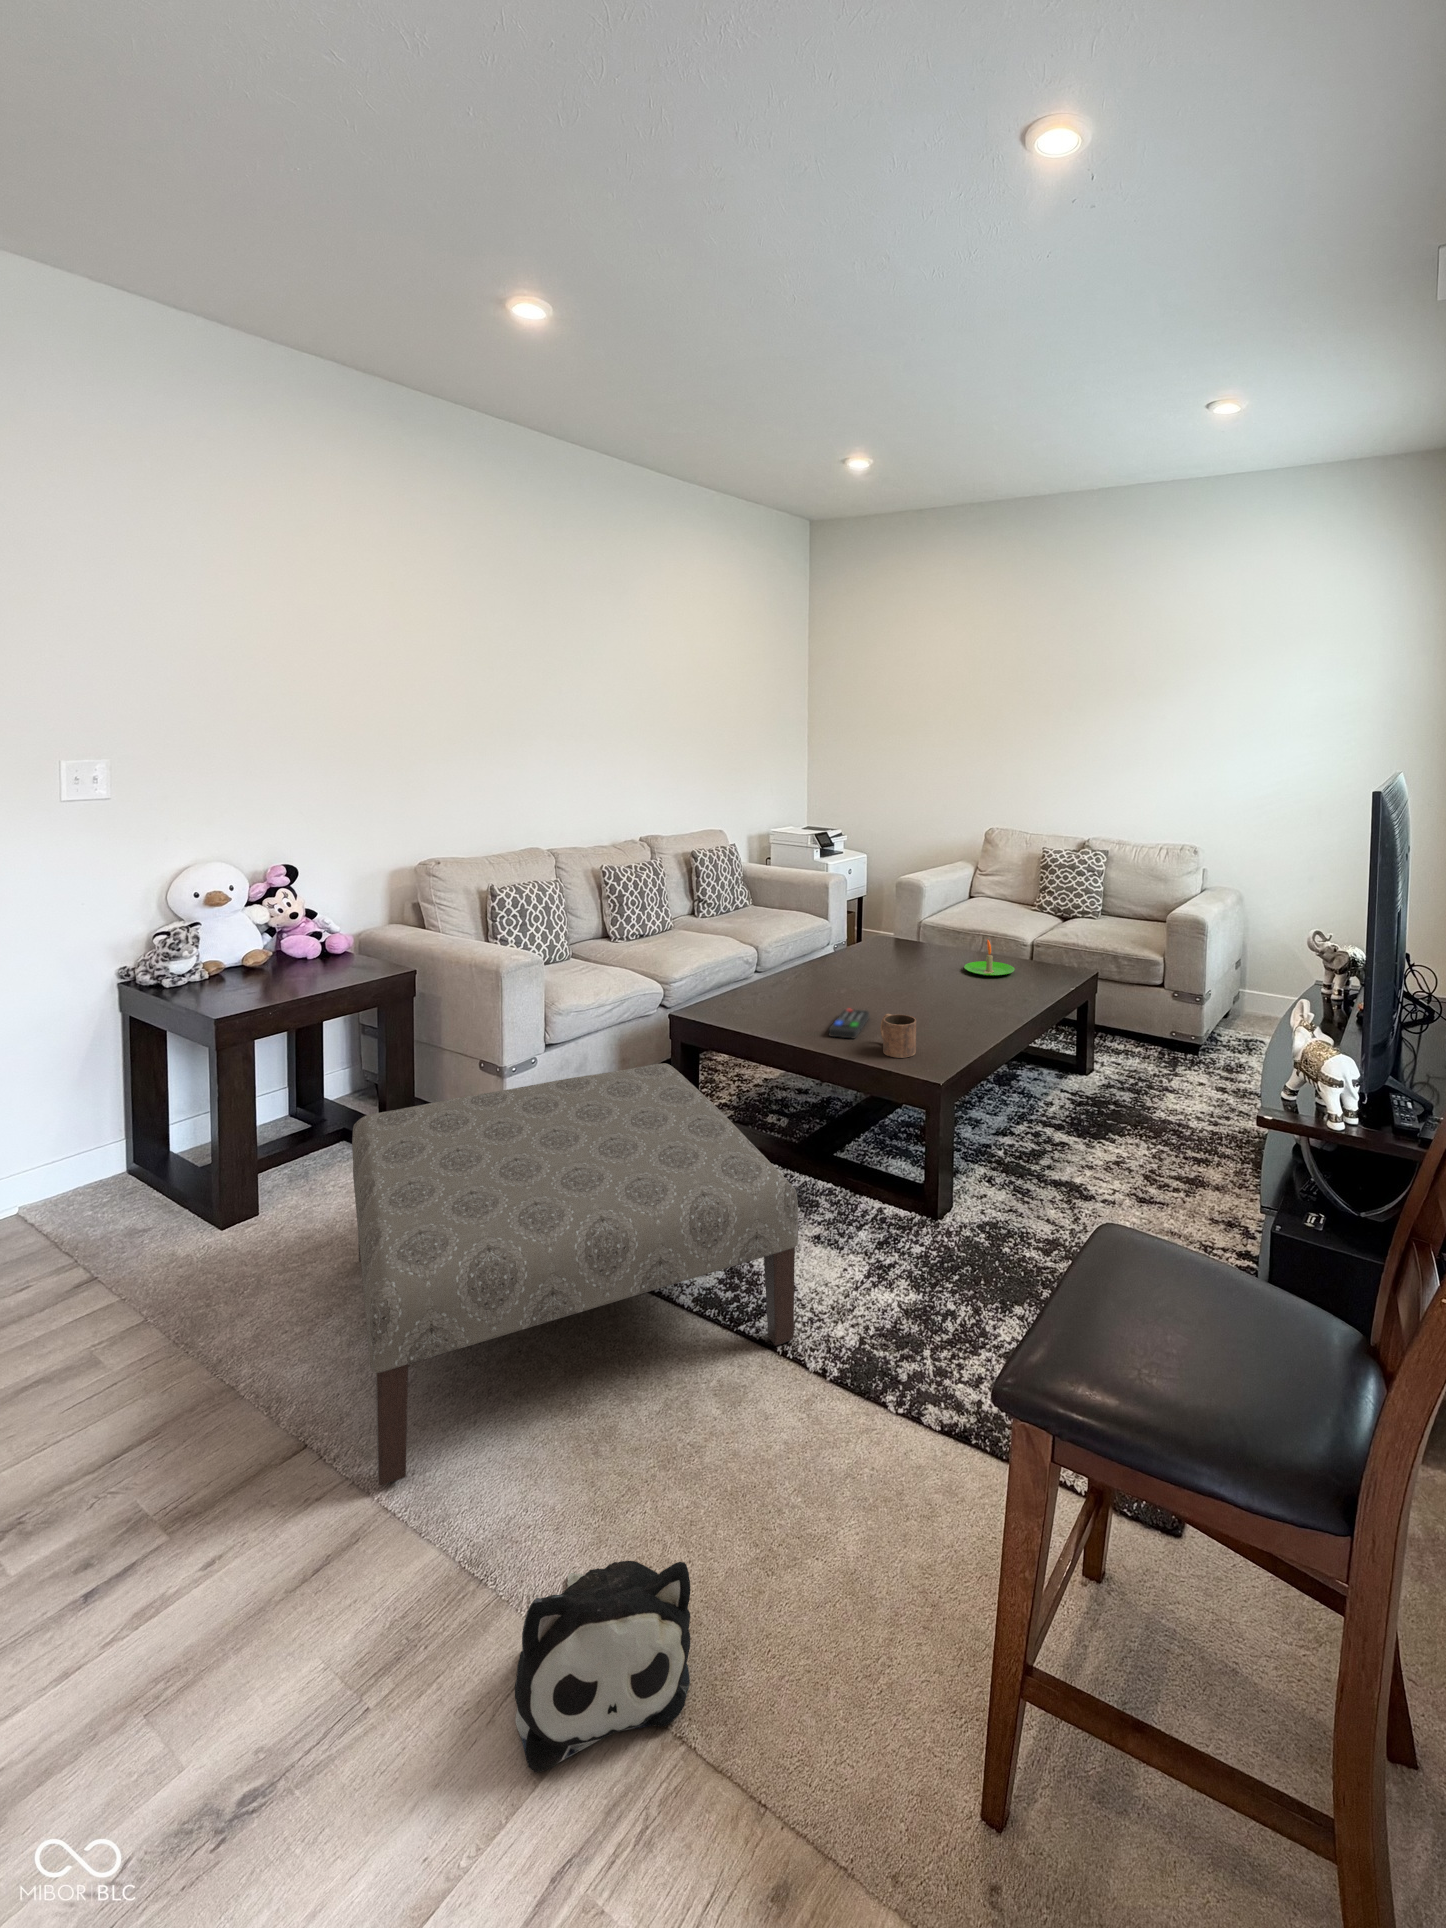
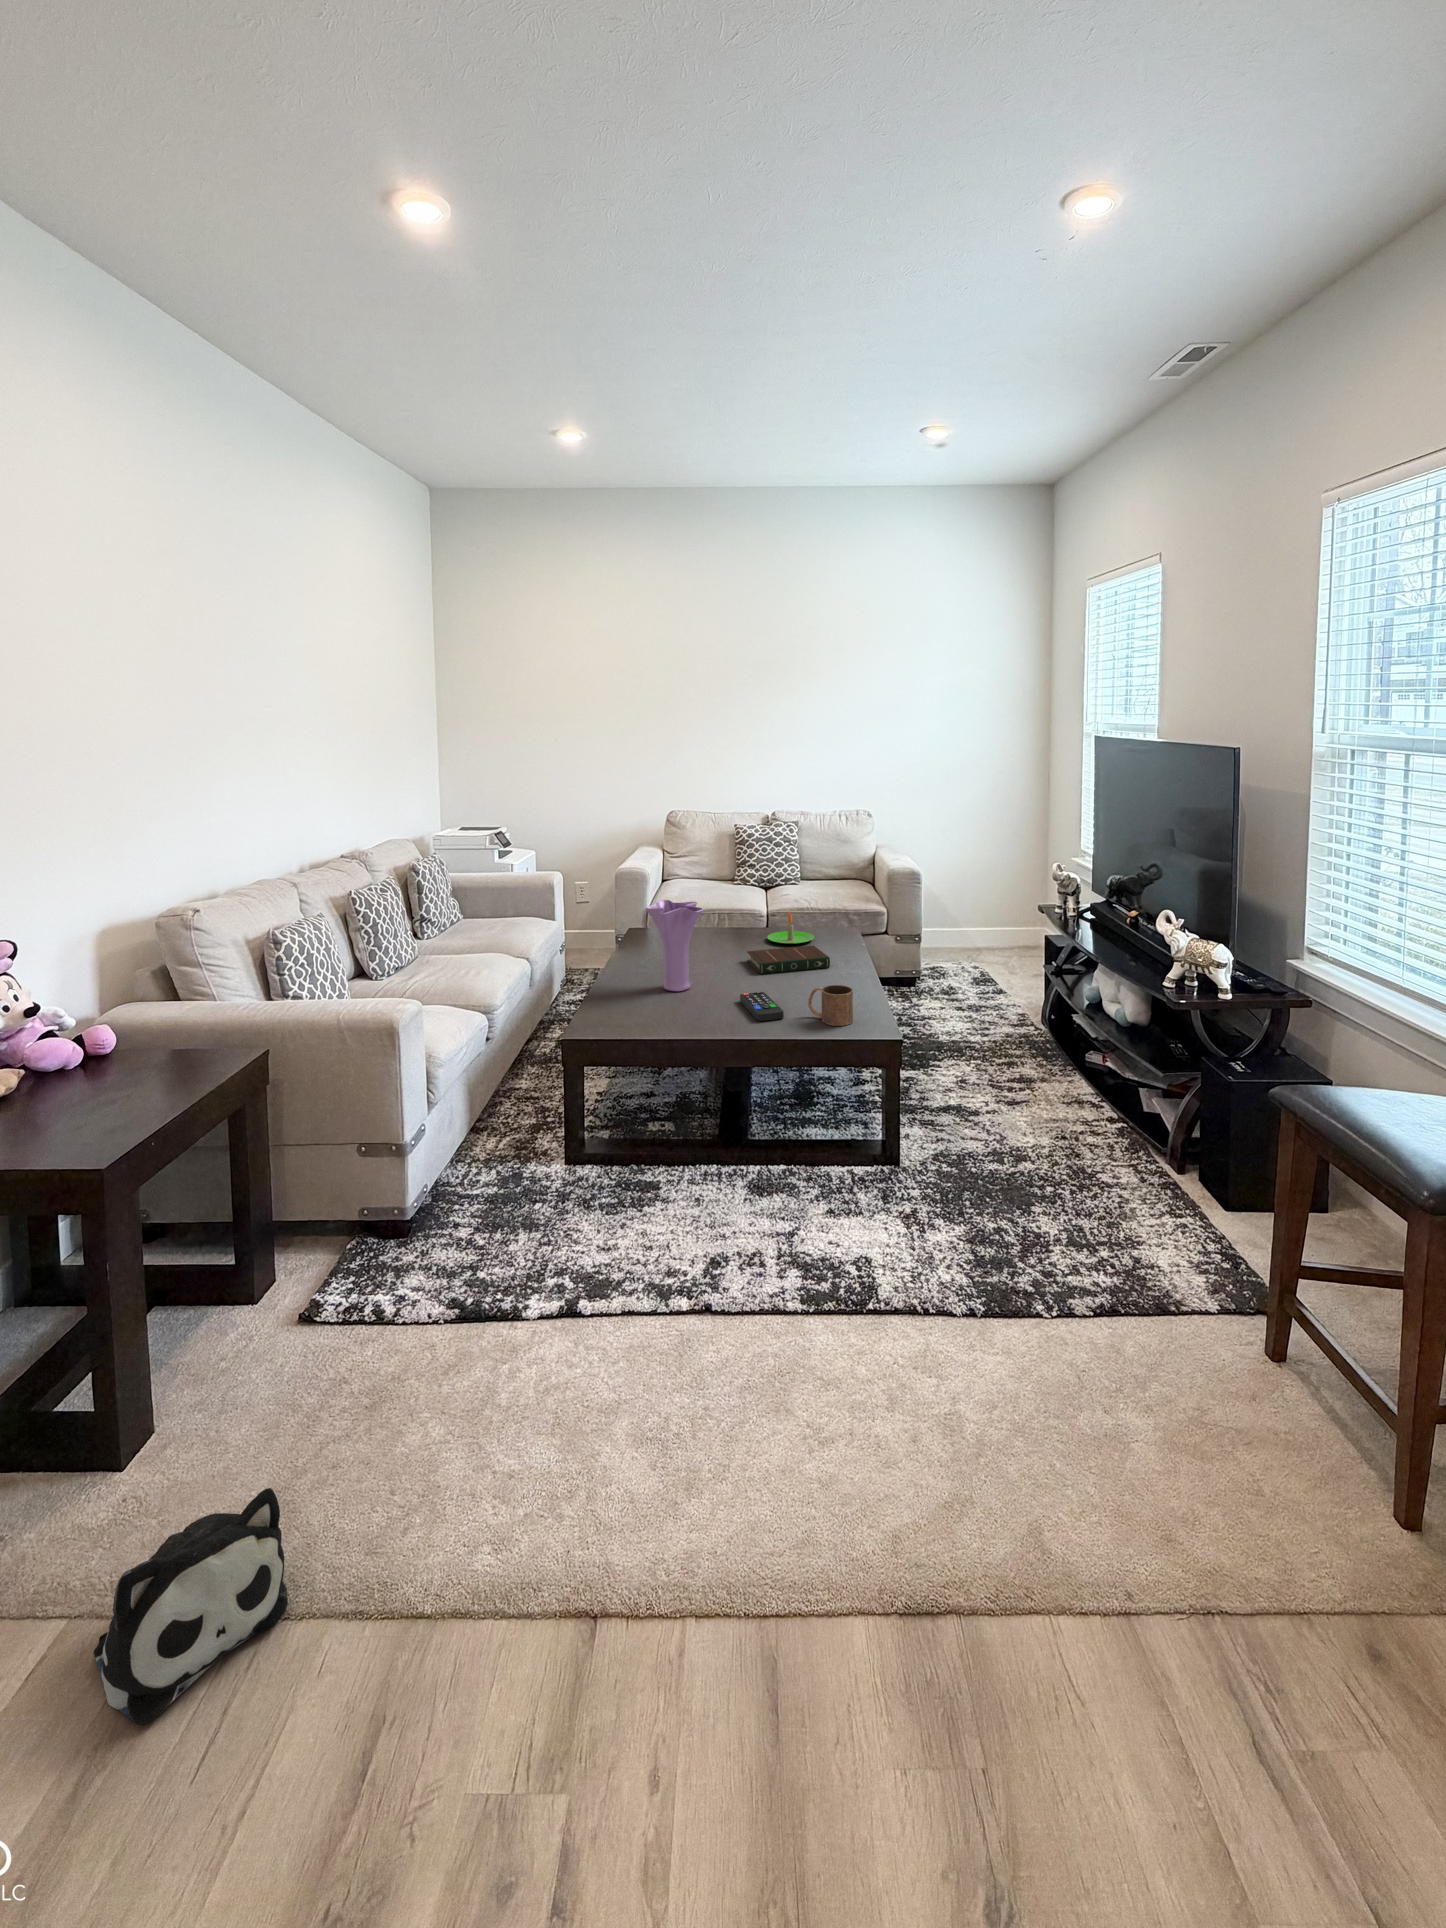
vase: none [789,907,843,996] -> present [645,900,704,991]
book: none [904,972,988,1003] -> present [747,945,830,974]
ottoman: present [352,1063,798,1486] -> none [370,1085,922,1601]
plush toy: present [515,1561,691,1772] -> present [93,1488,287,1724]

